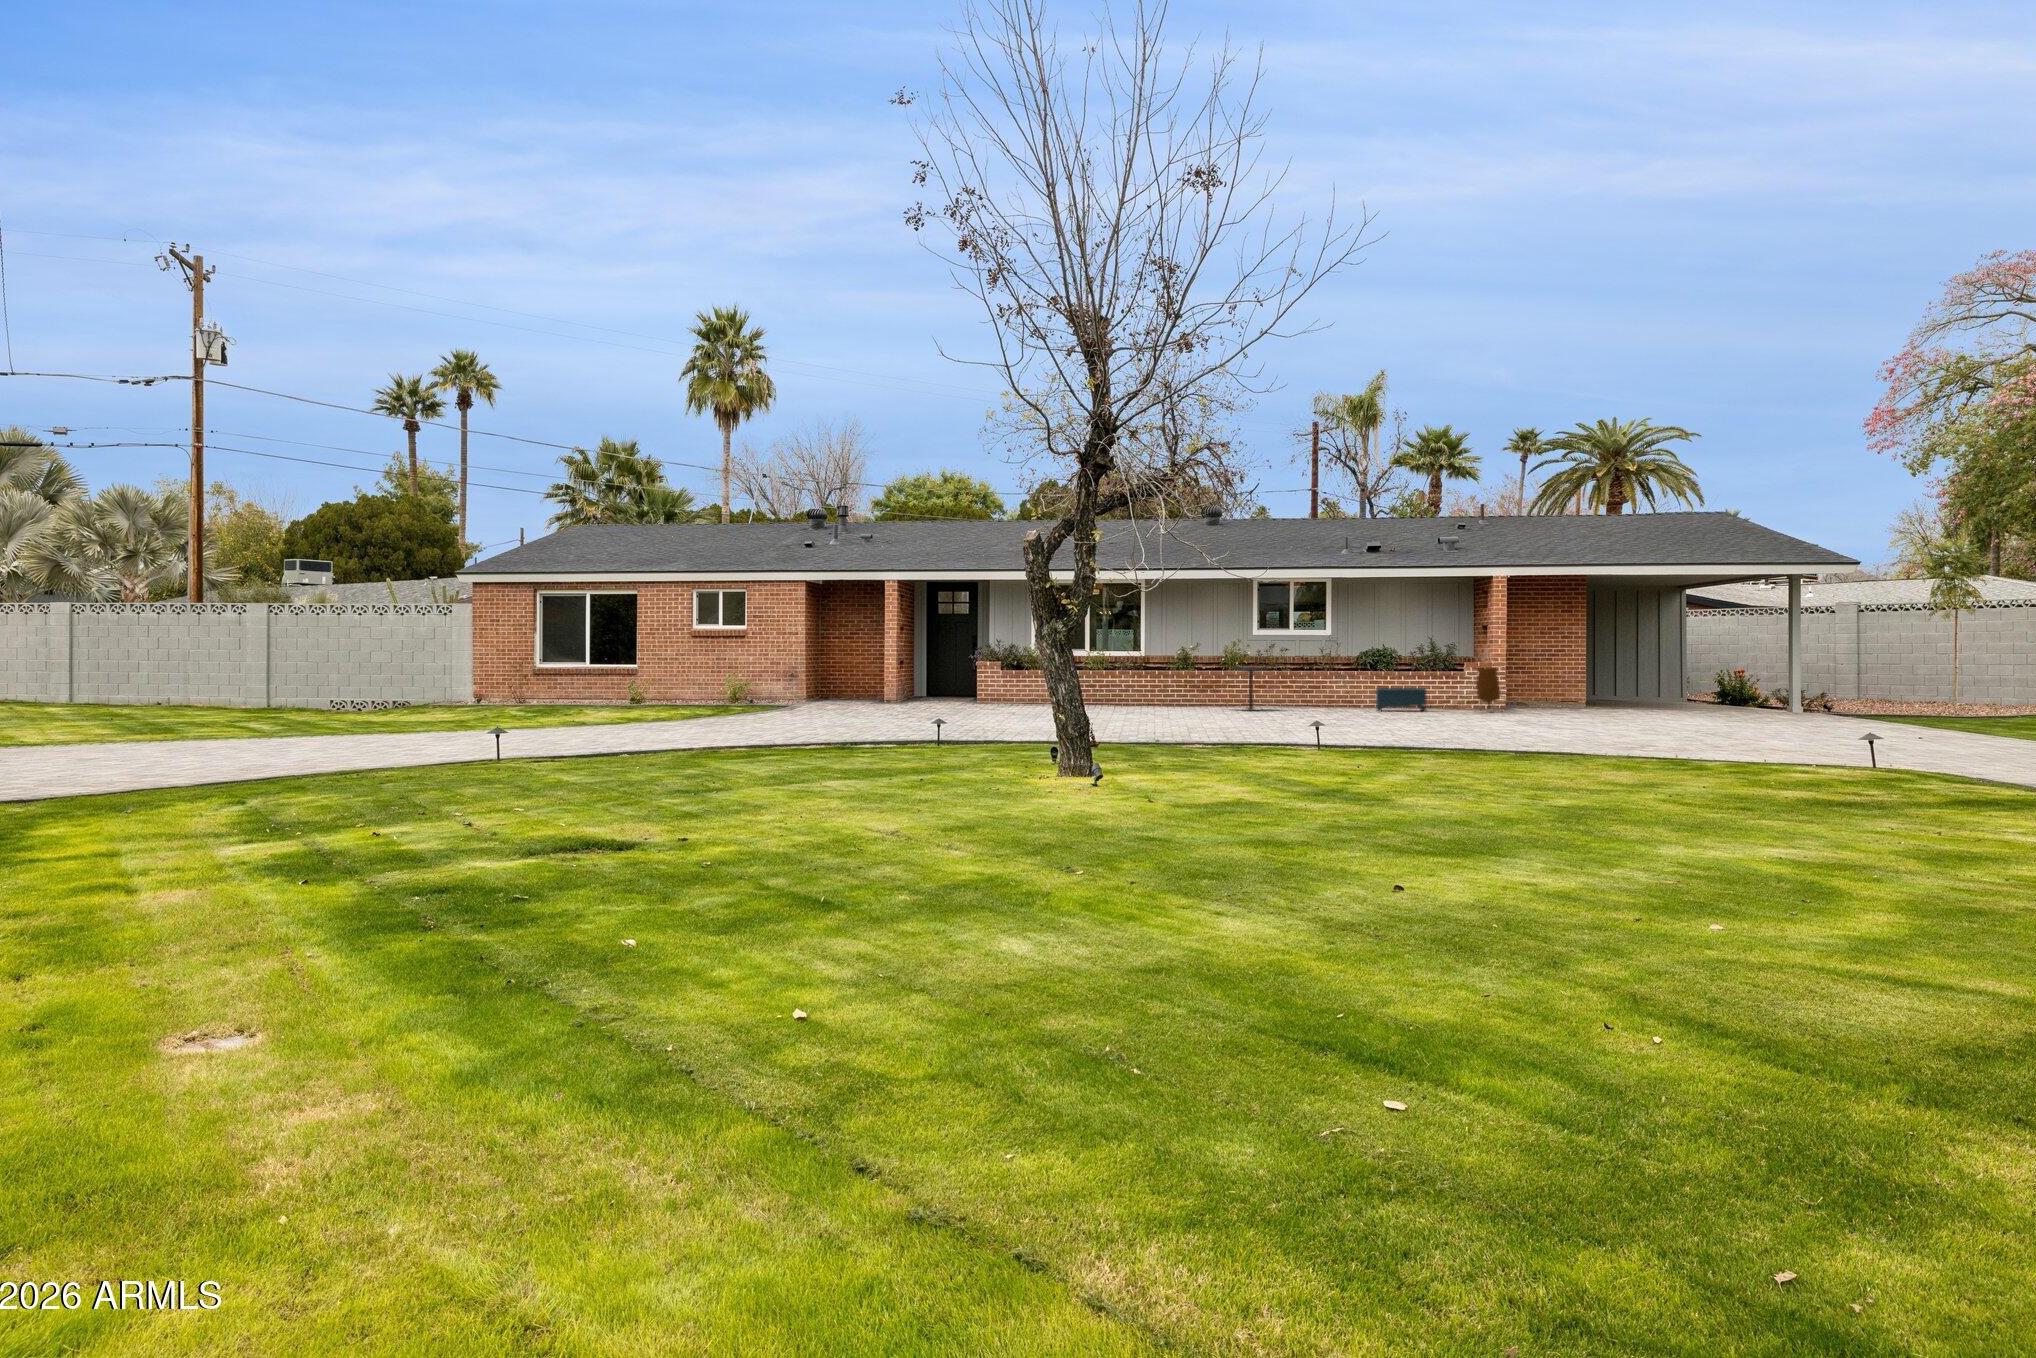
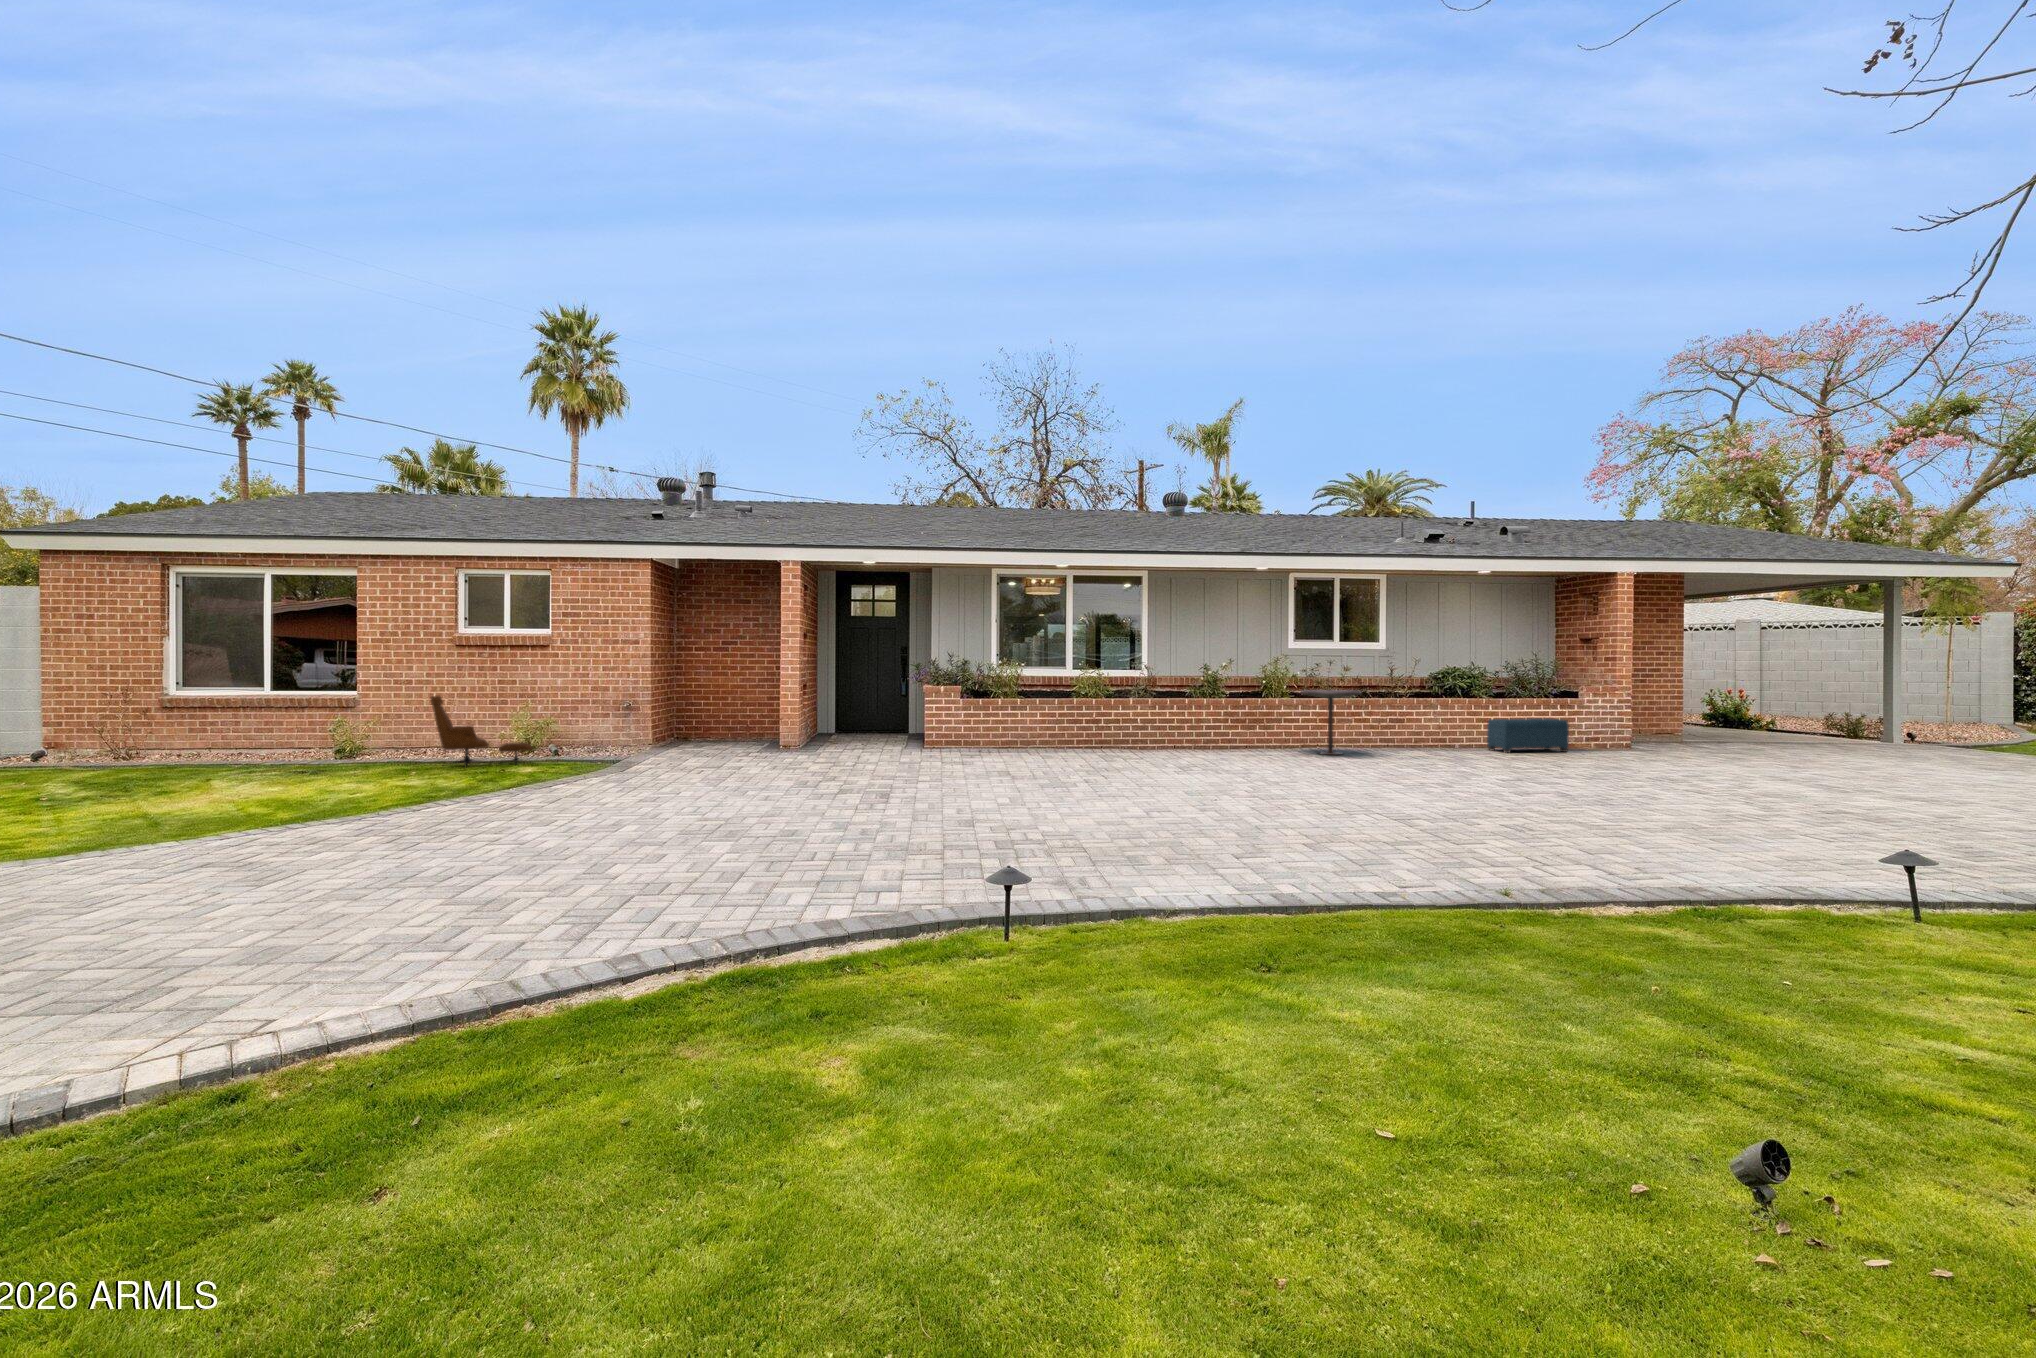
lounge chair: present [1476,667,1501,711] -> present [430,696,533,767]

